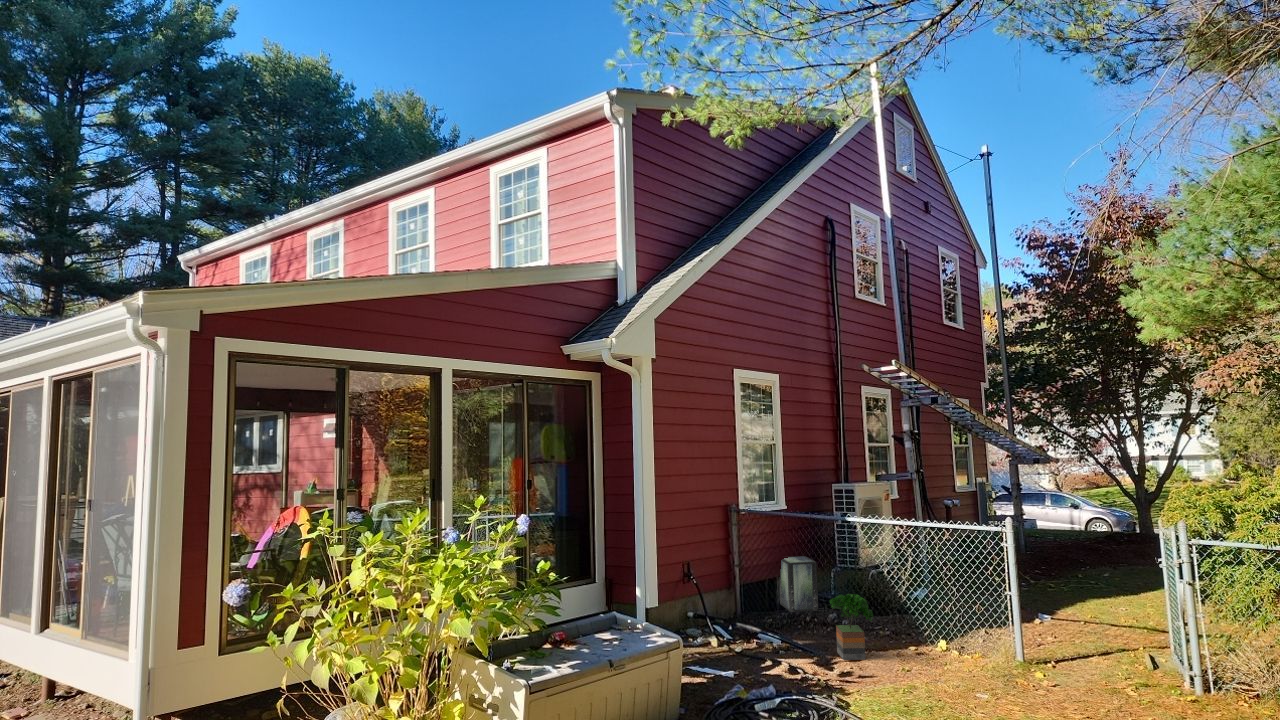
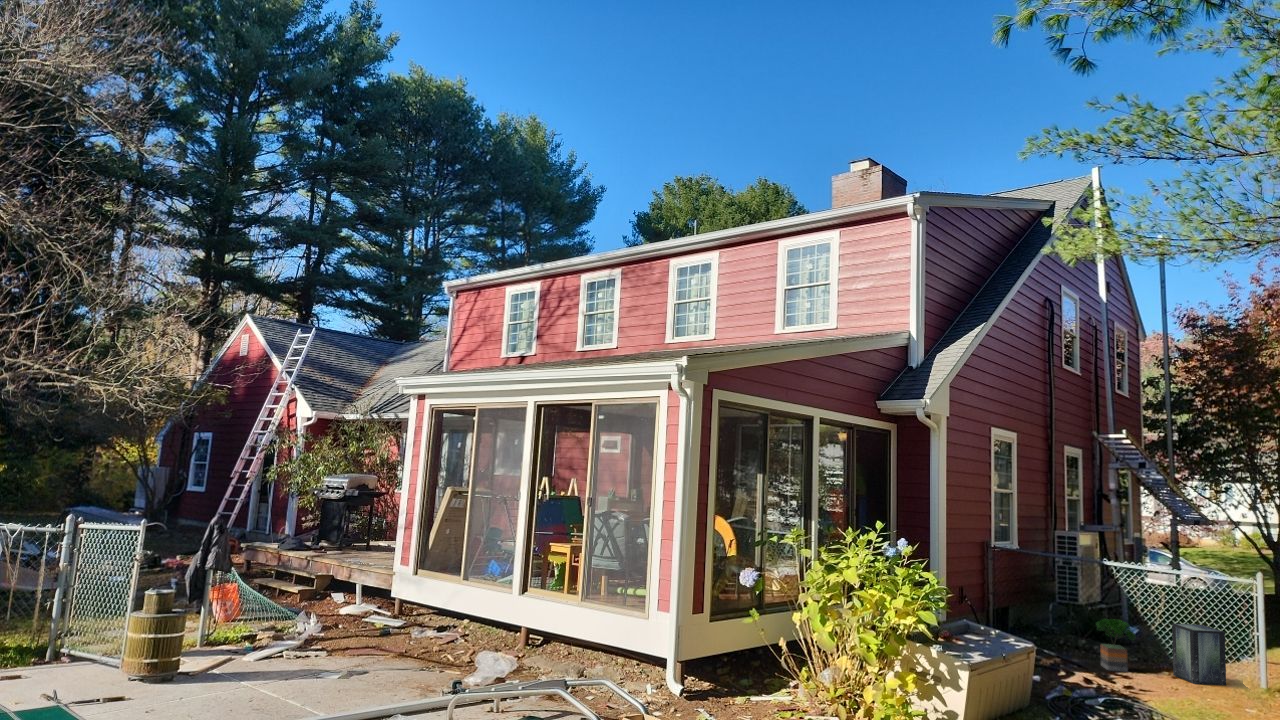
storage box: present [779,556,818,612] -> present [1172,623,1226,685]

